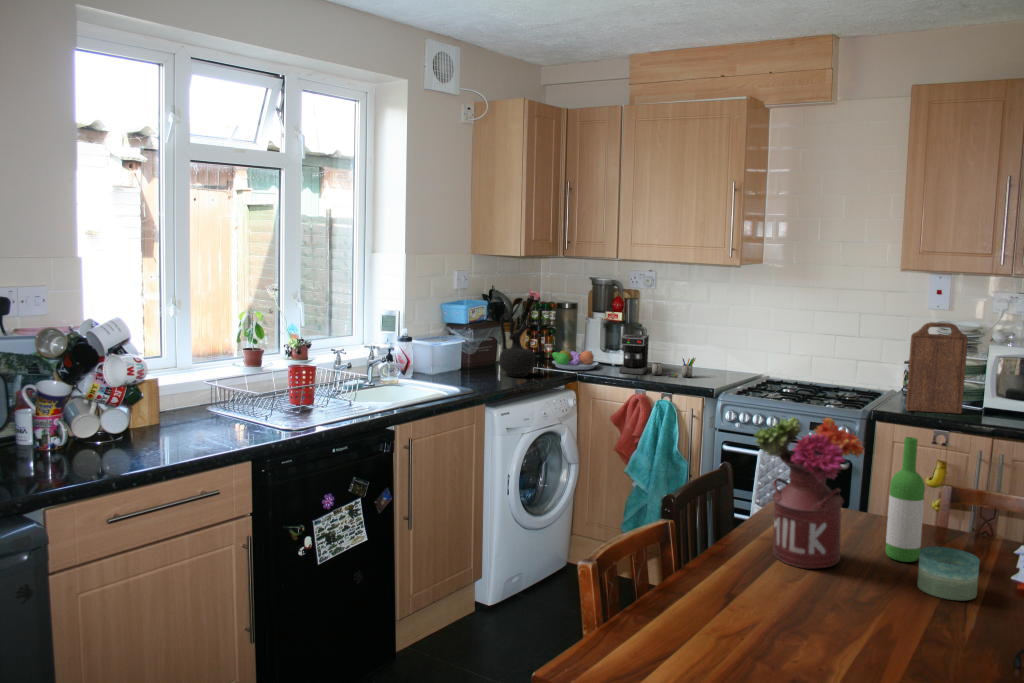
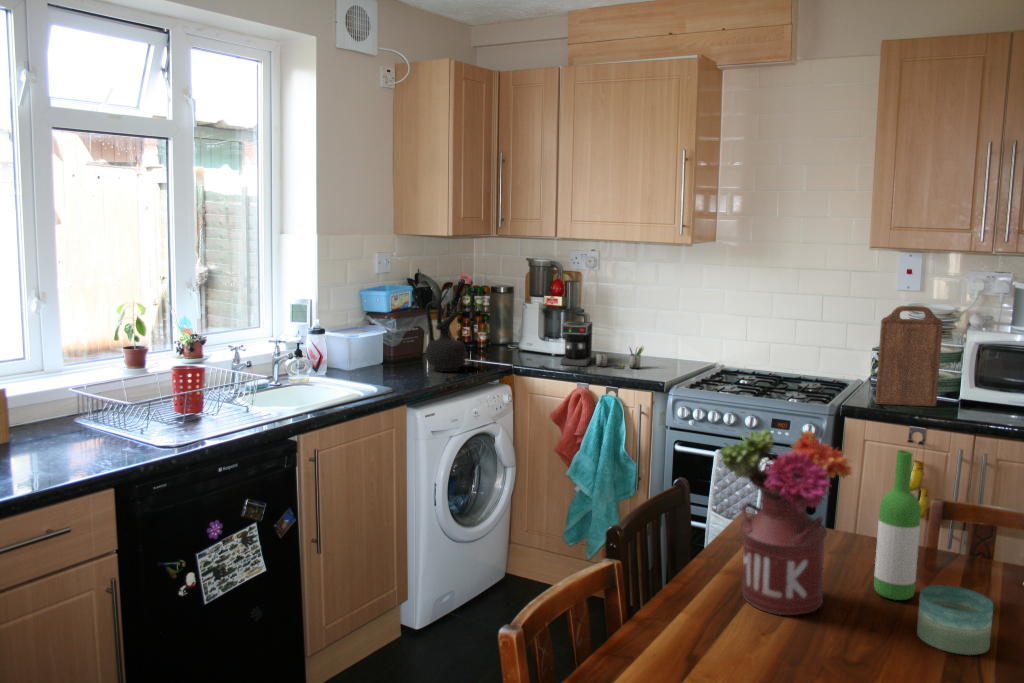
fruit bowl: present [547,348,598,370] -> none [480,336,538,362]

